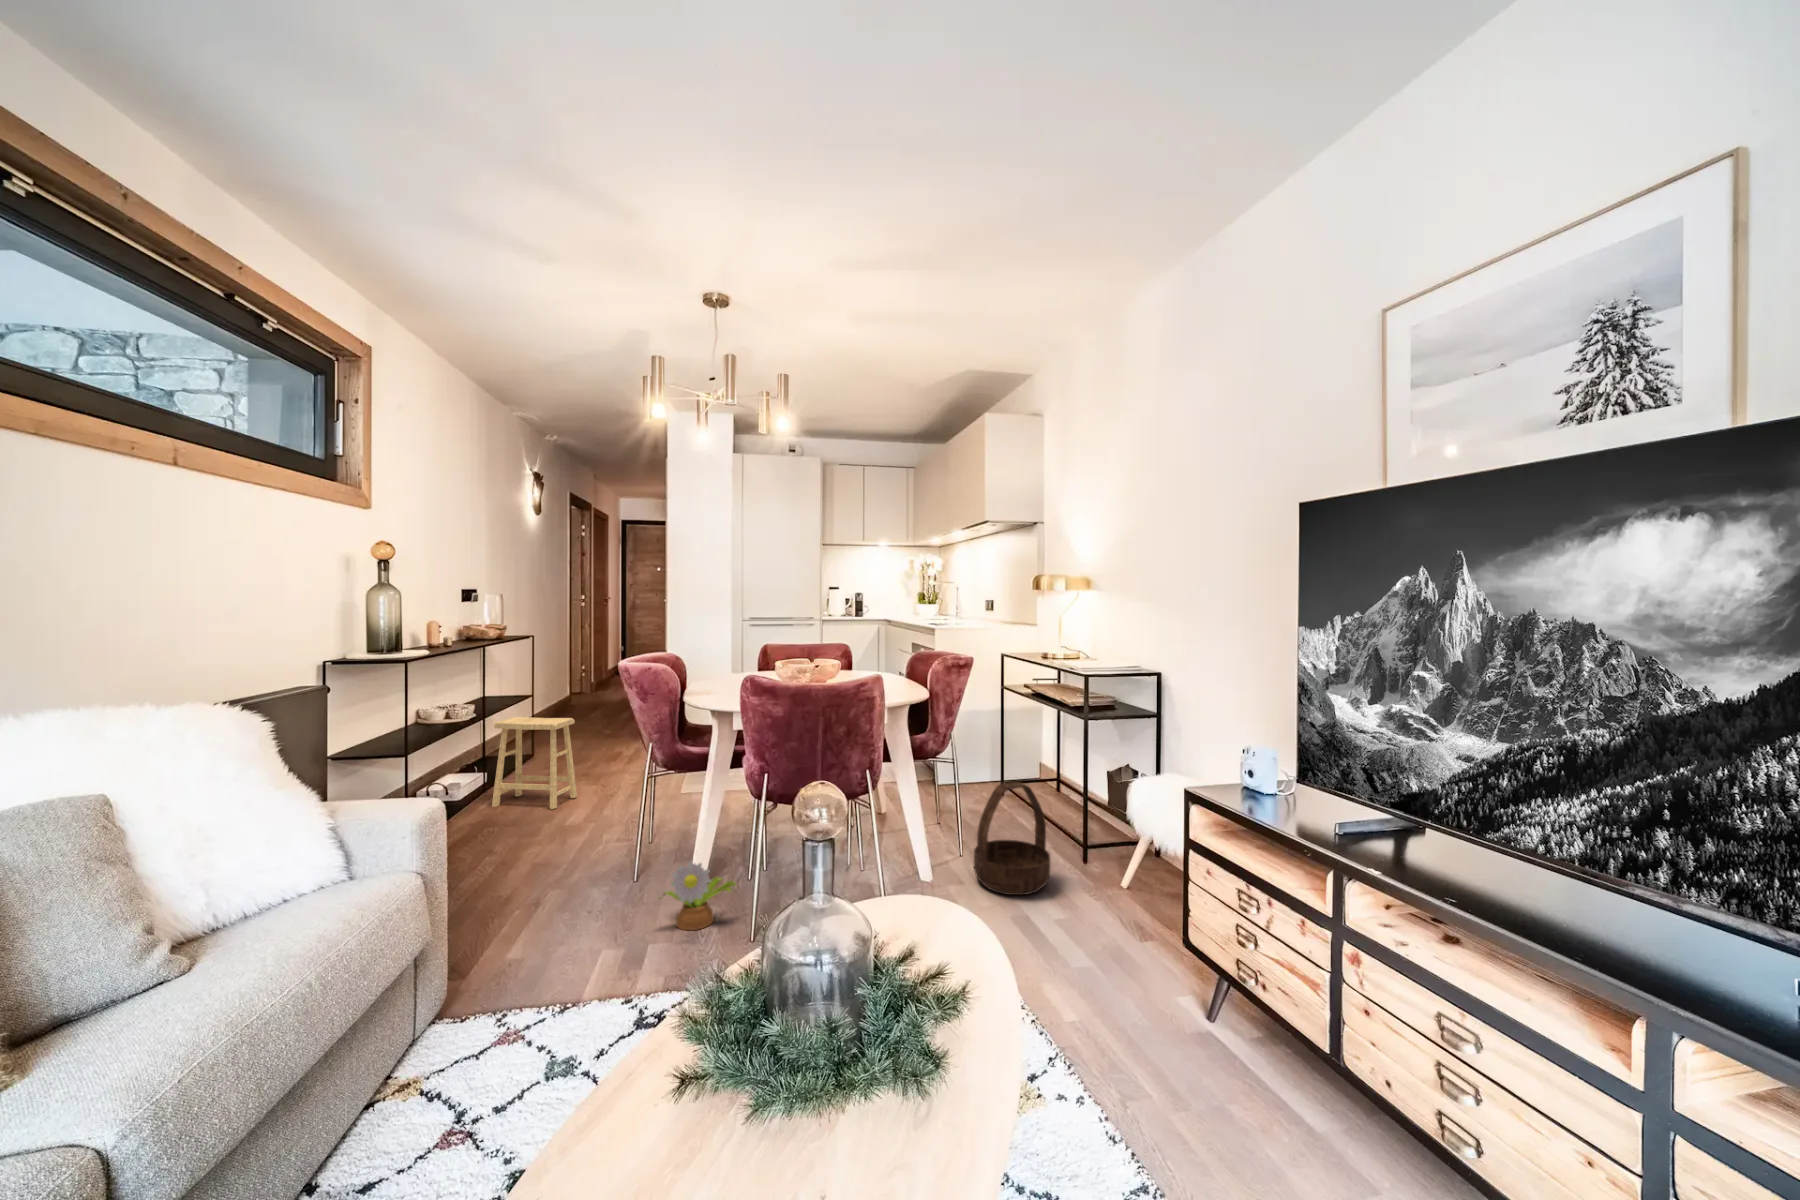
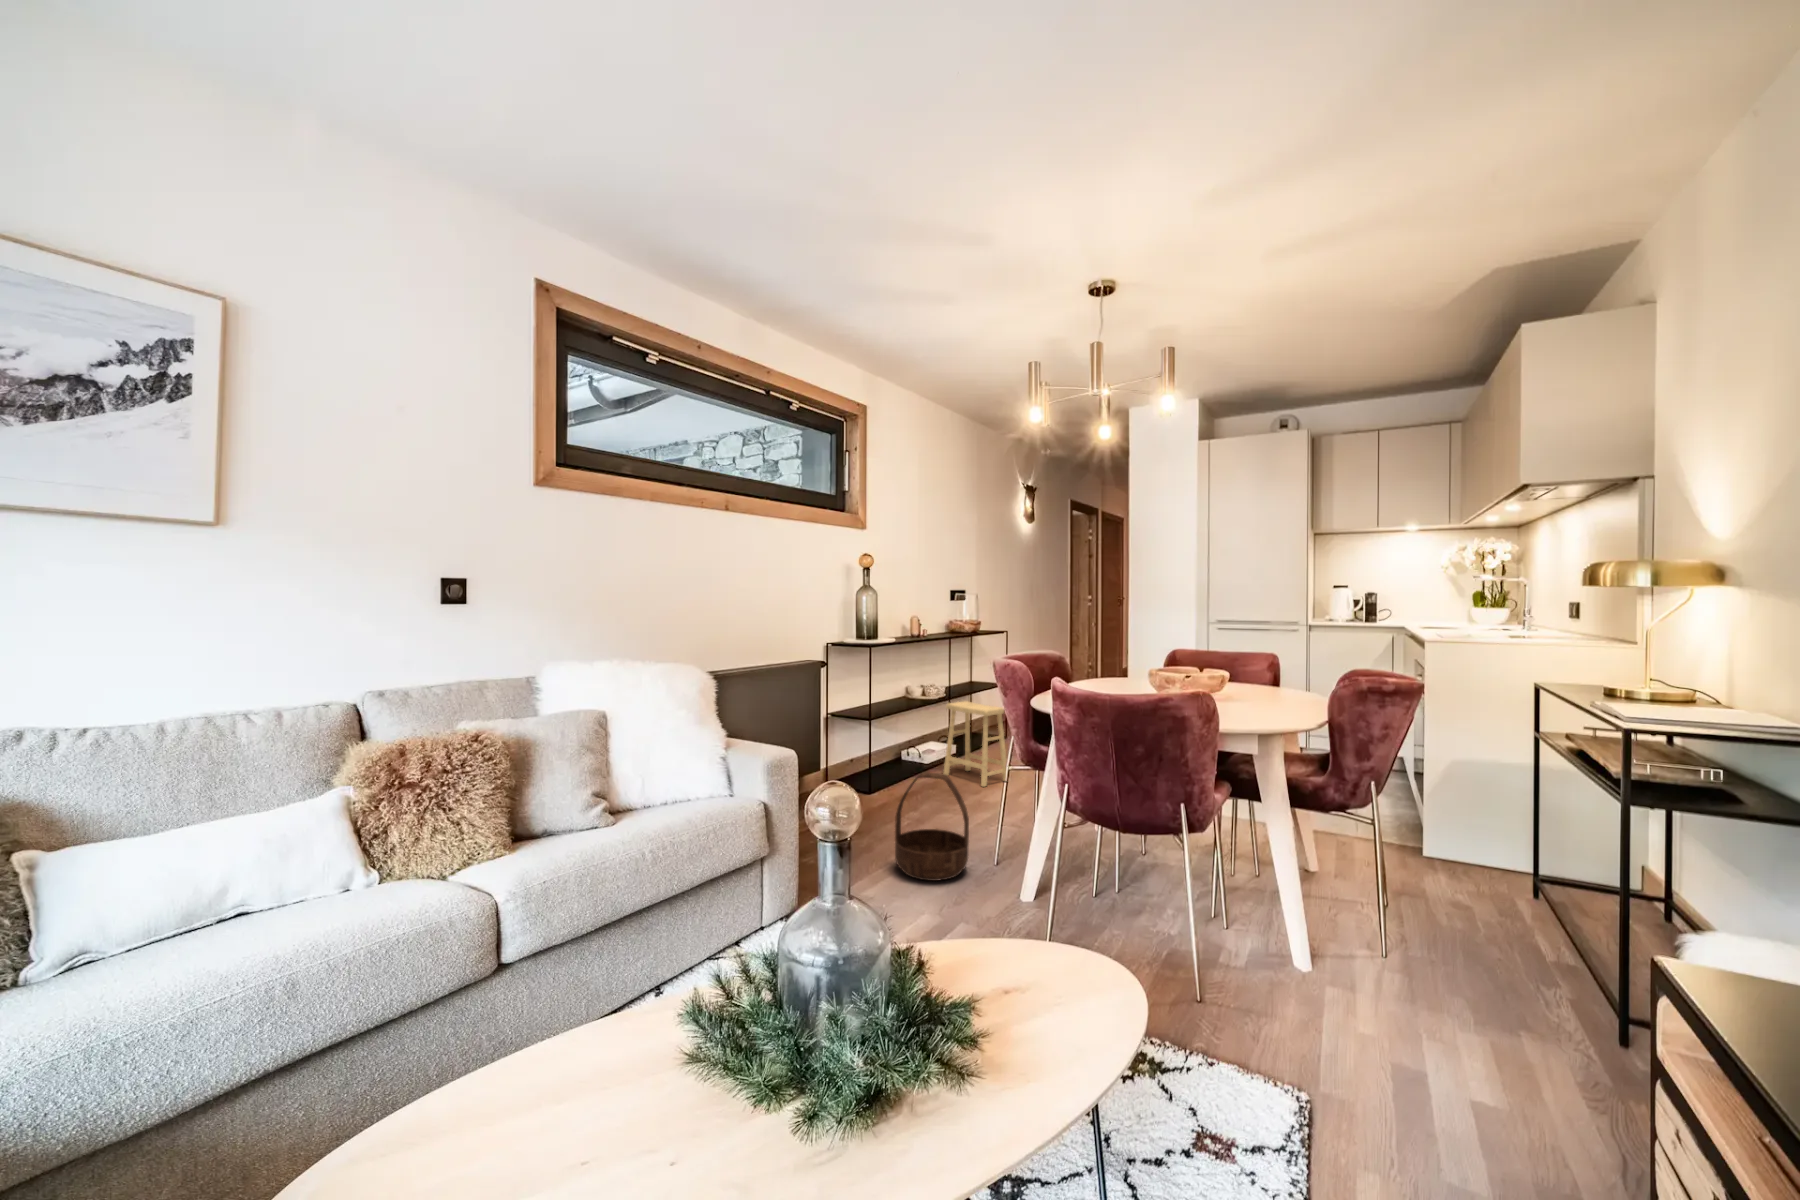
basket: present [974,782,1050,895] -> present [895,772,969,881]
decorative plant: present [664,861,737,930] -> none [980,848,1055,918]

